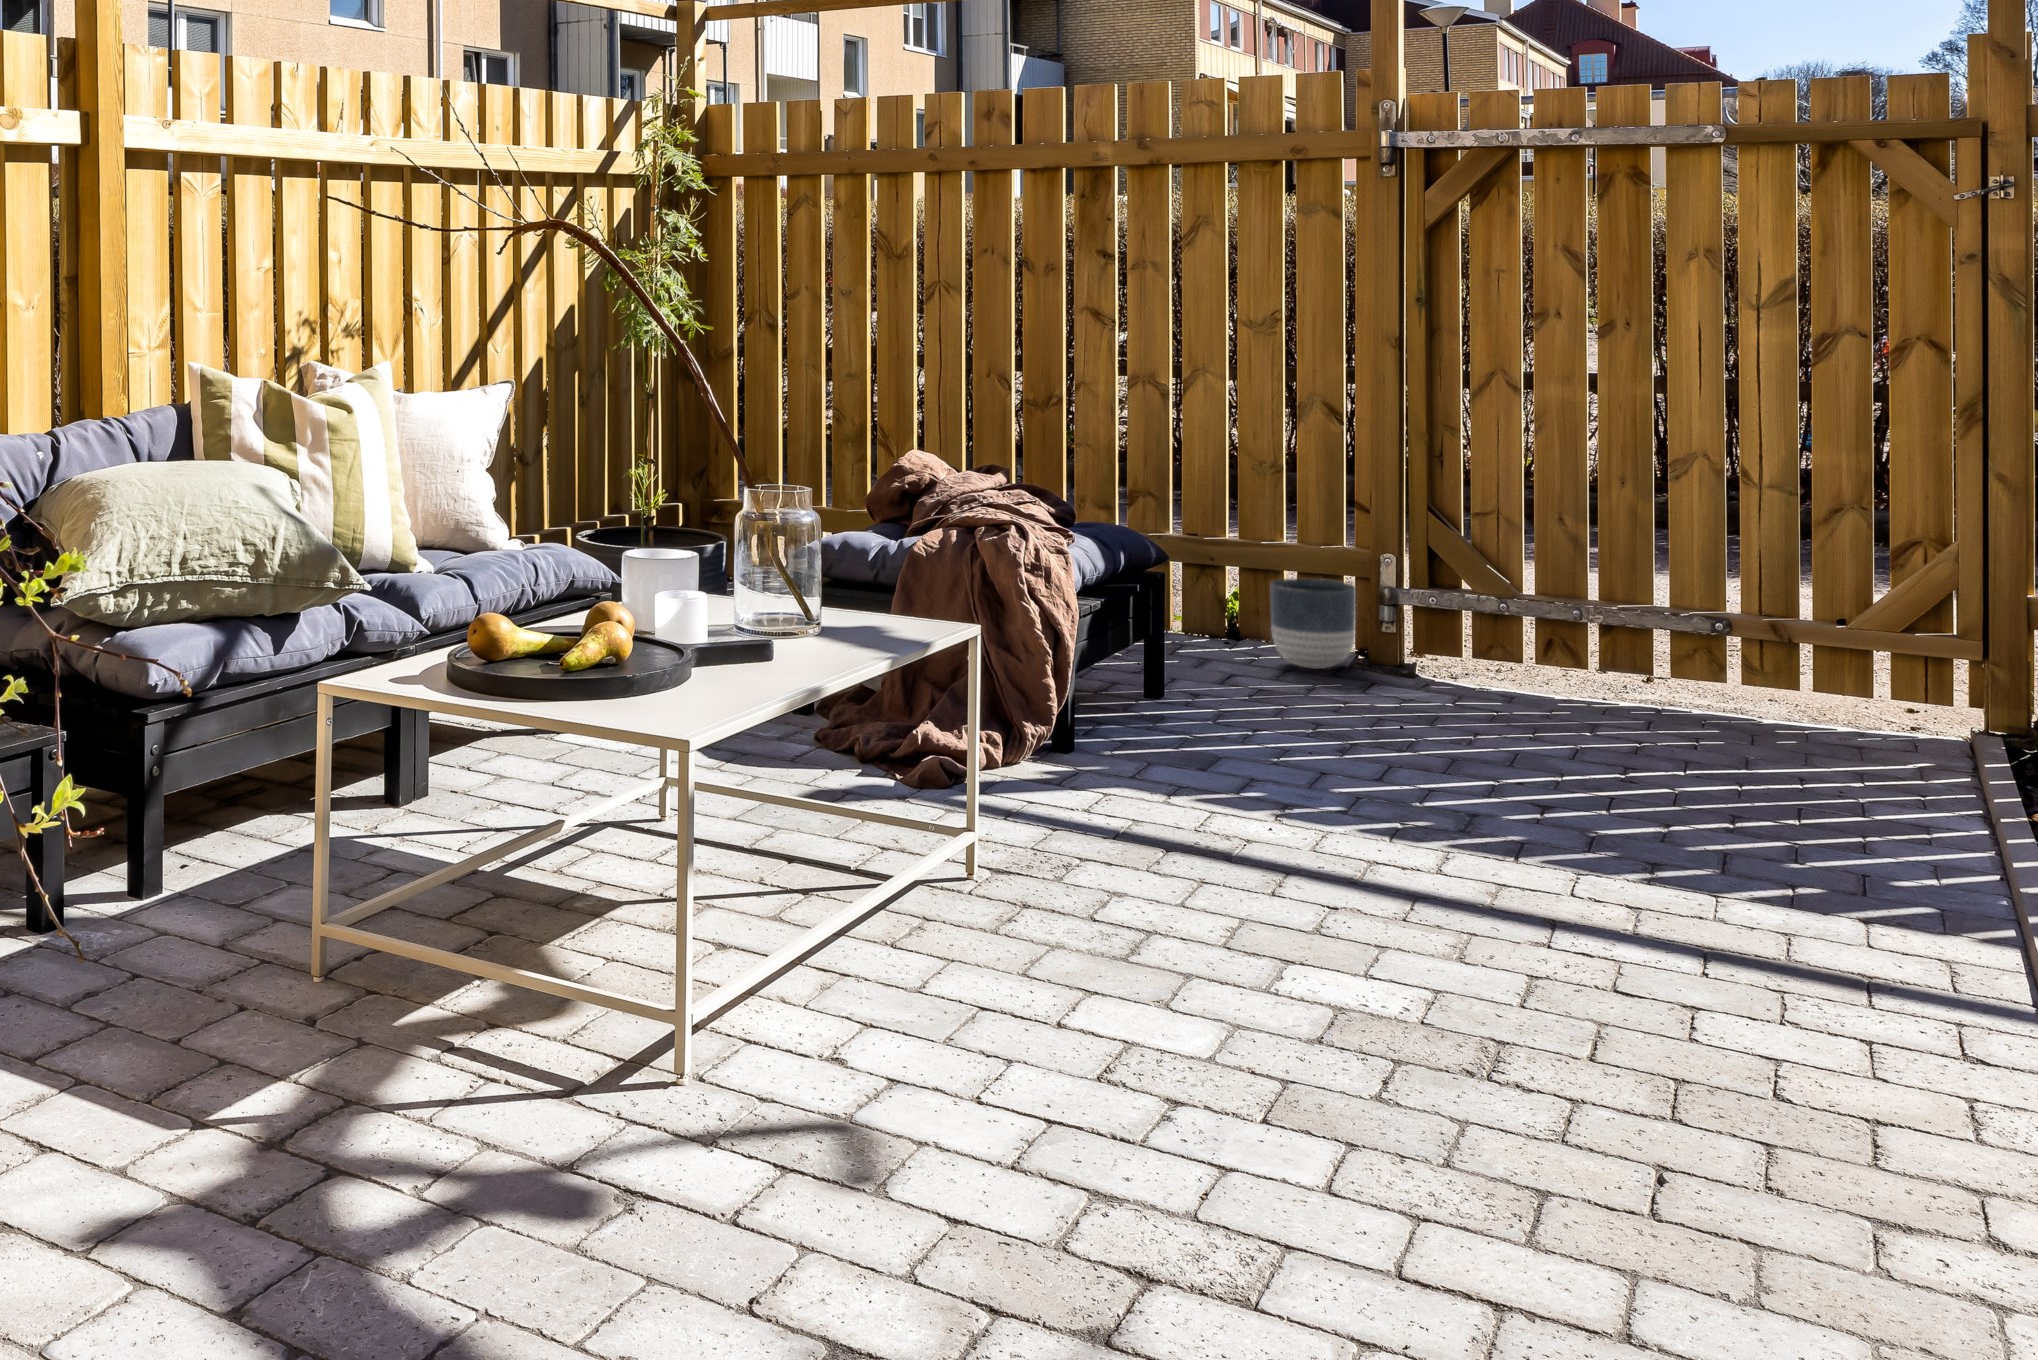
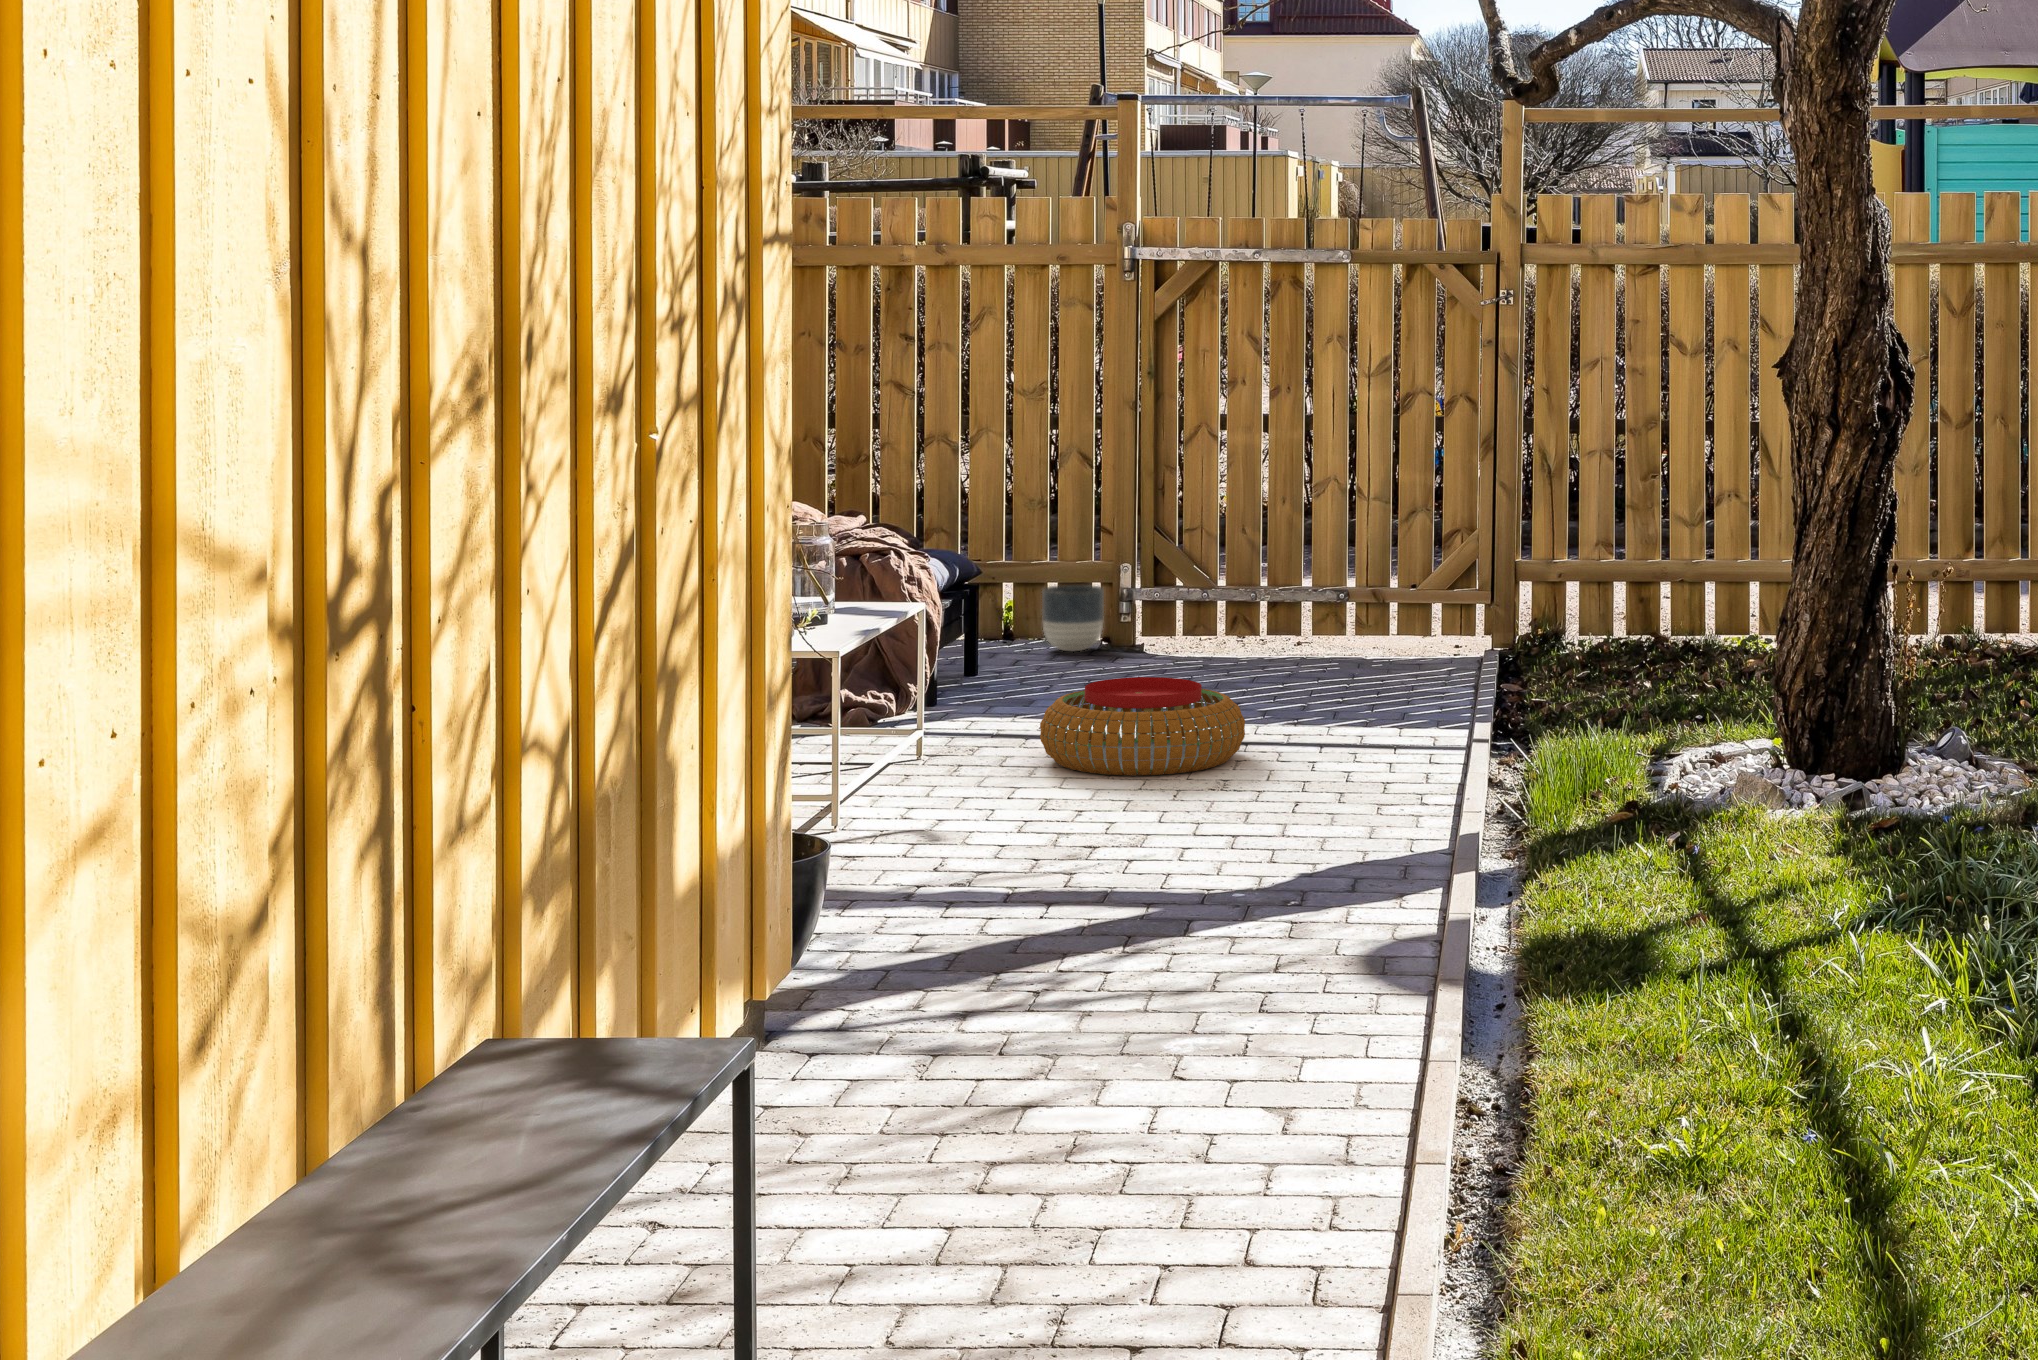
pouf: none [1157,774,1543,989] -> present [1040,677,1245,775]

